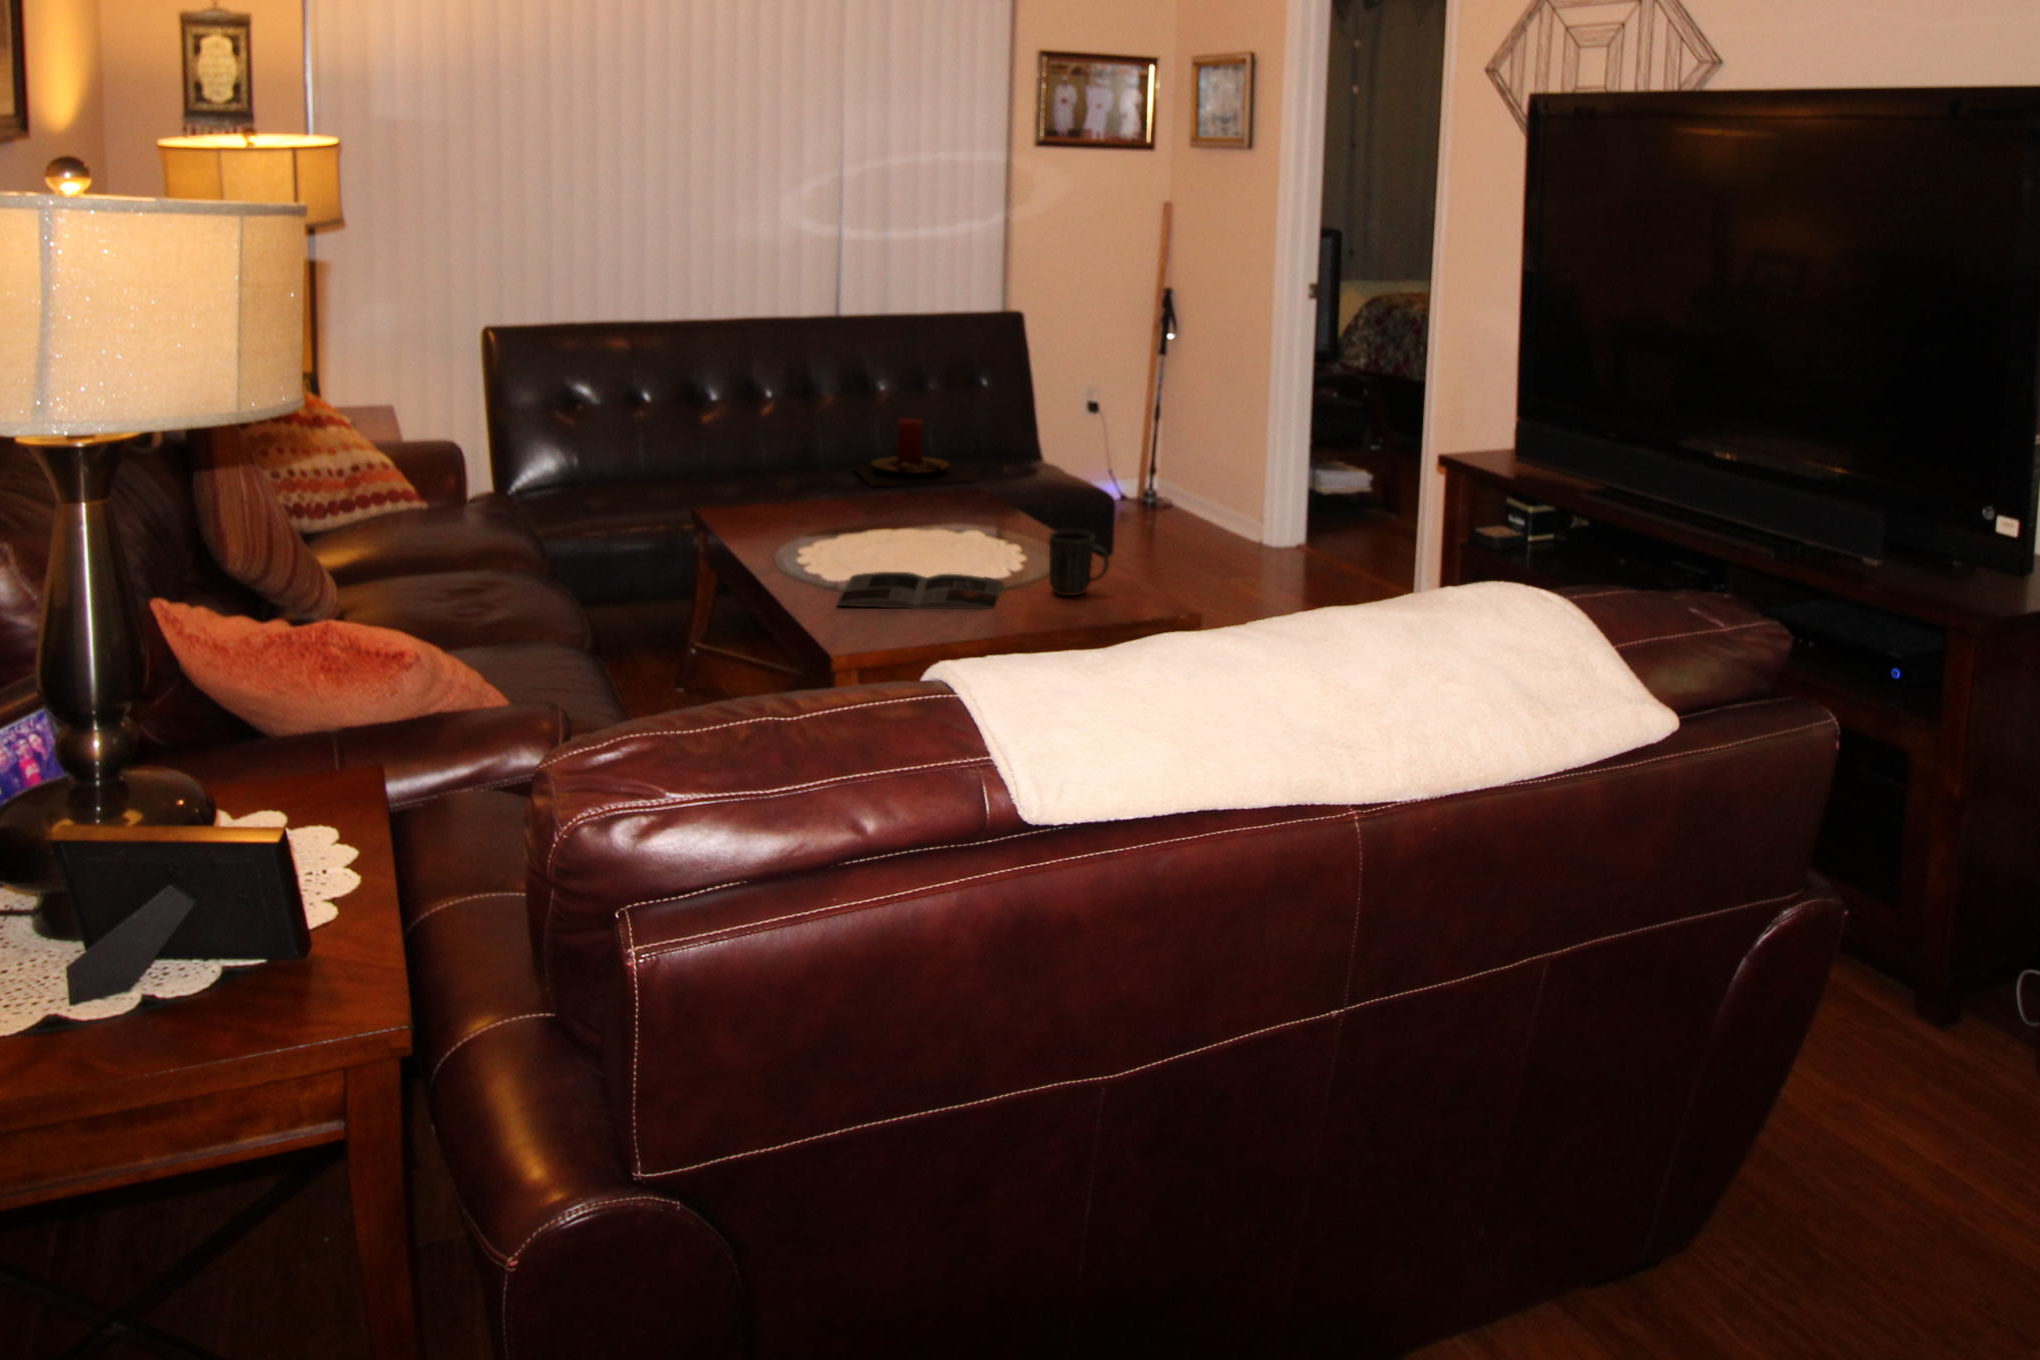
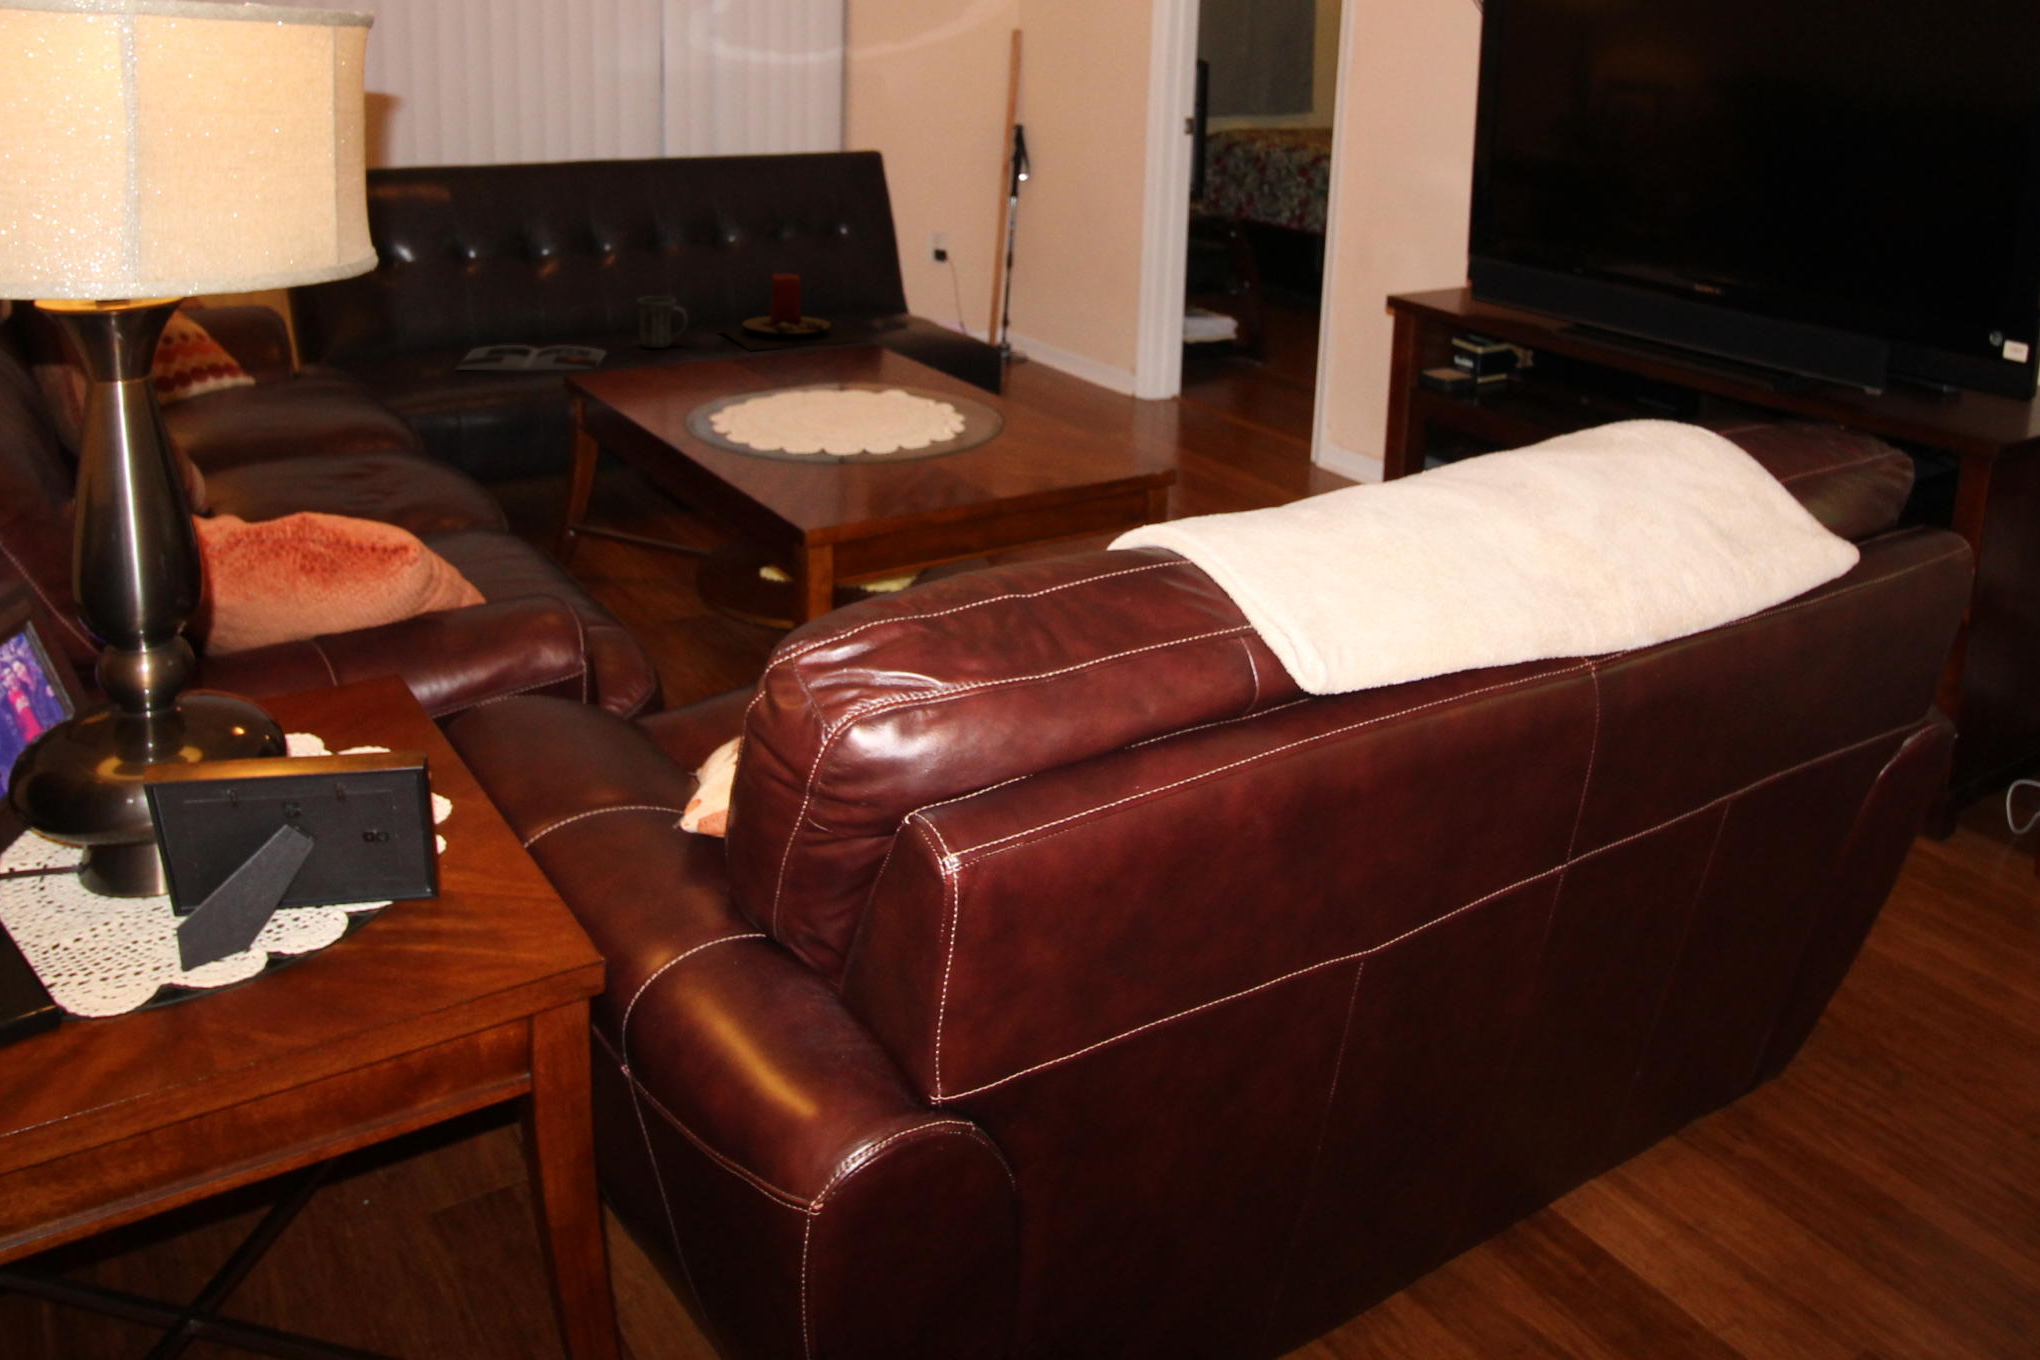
mug: present [1049,530,1109,596] -> present [637,296,688,348]
magazine: present [837,572,1002,609] -> present [457,345,606,371]

